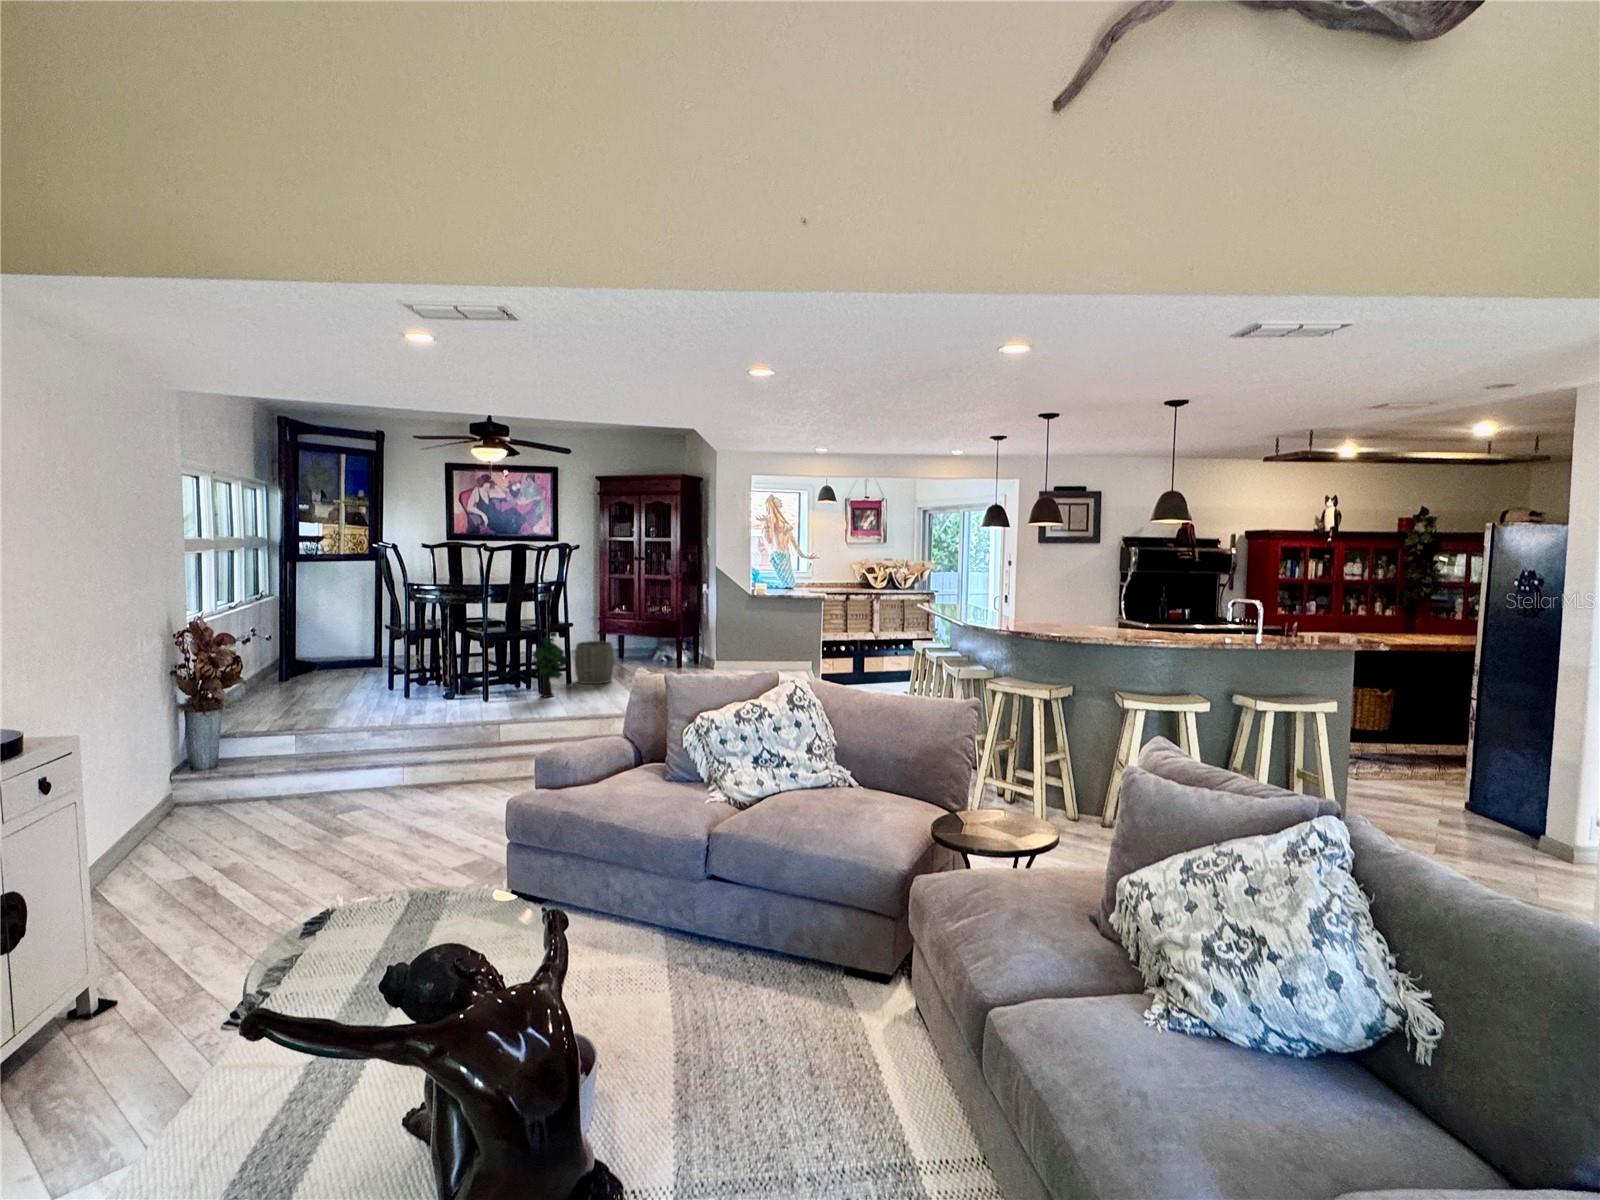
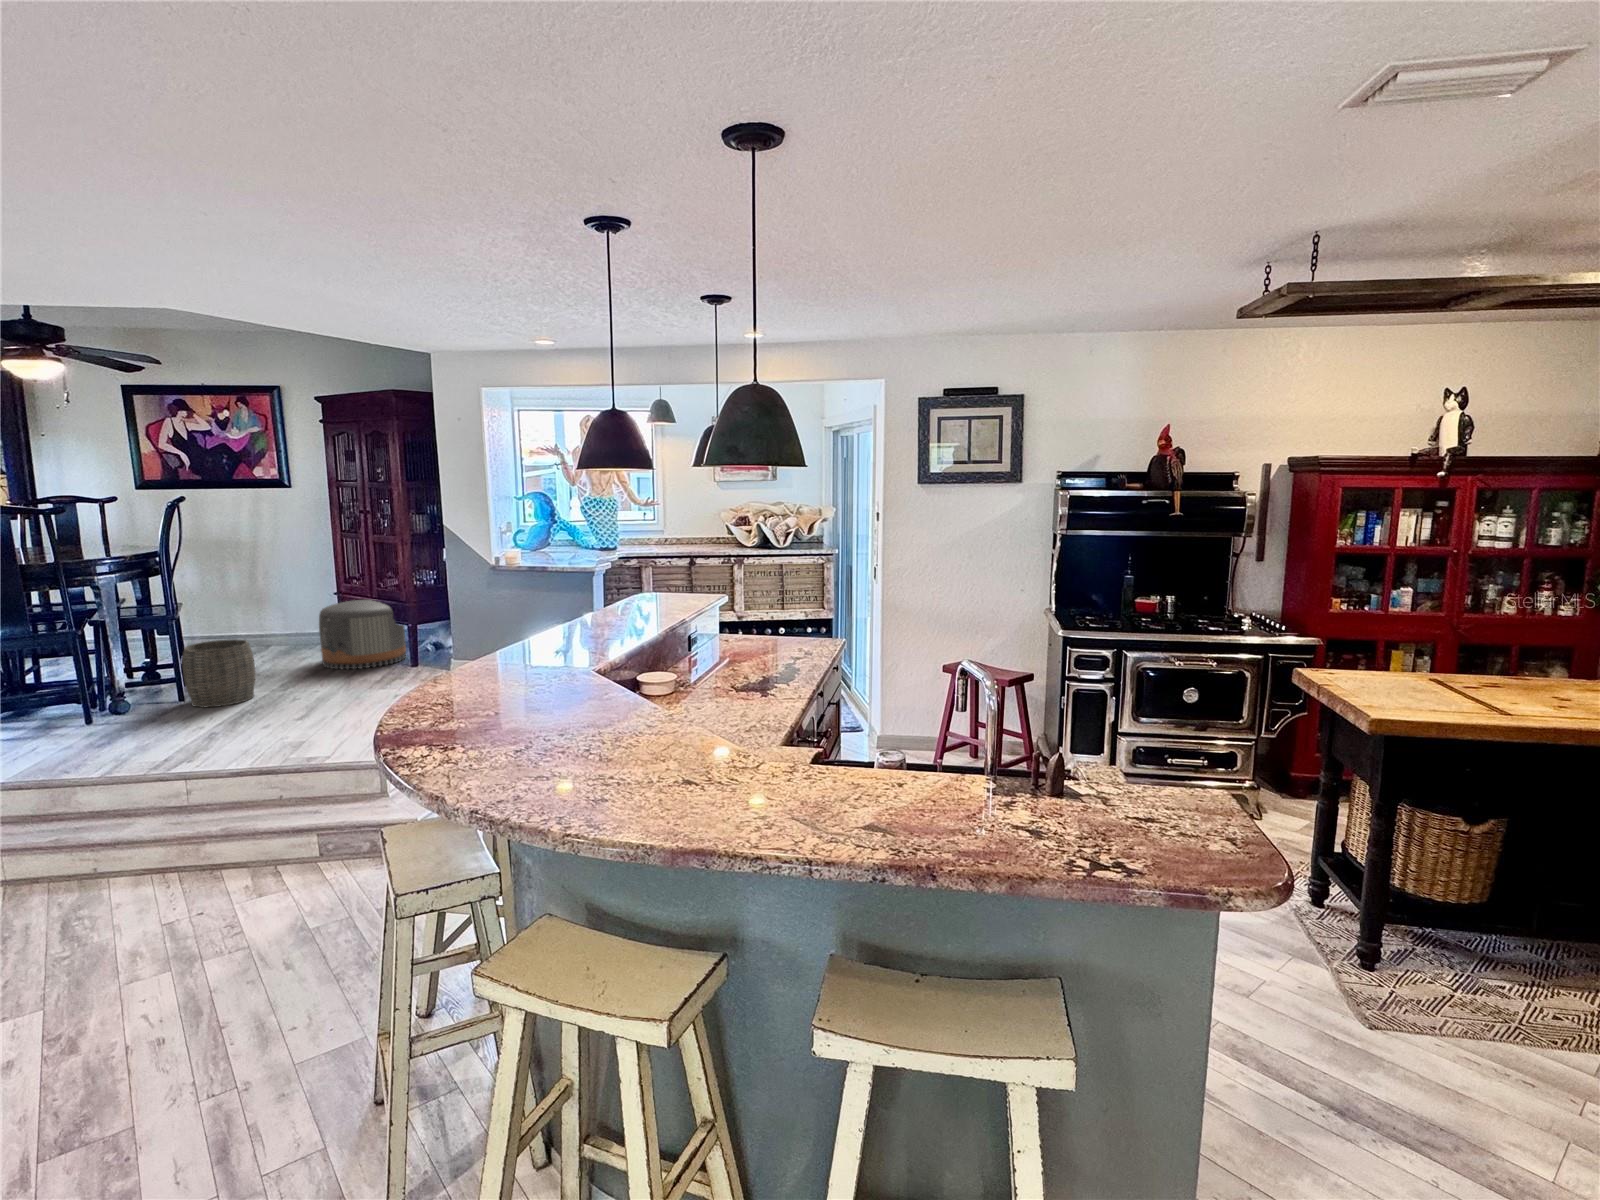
pouf: none [608,620,662,667] -> present [319,600,406,669]
decorative plant: present [531,632,568,697] -> none [26,636,103,740]

